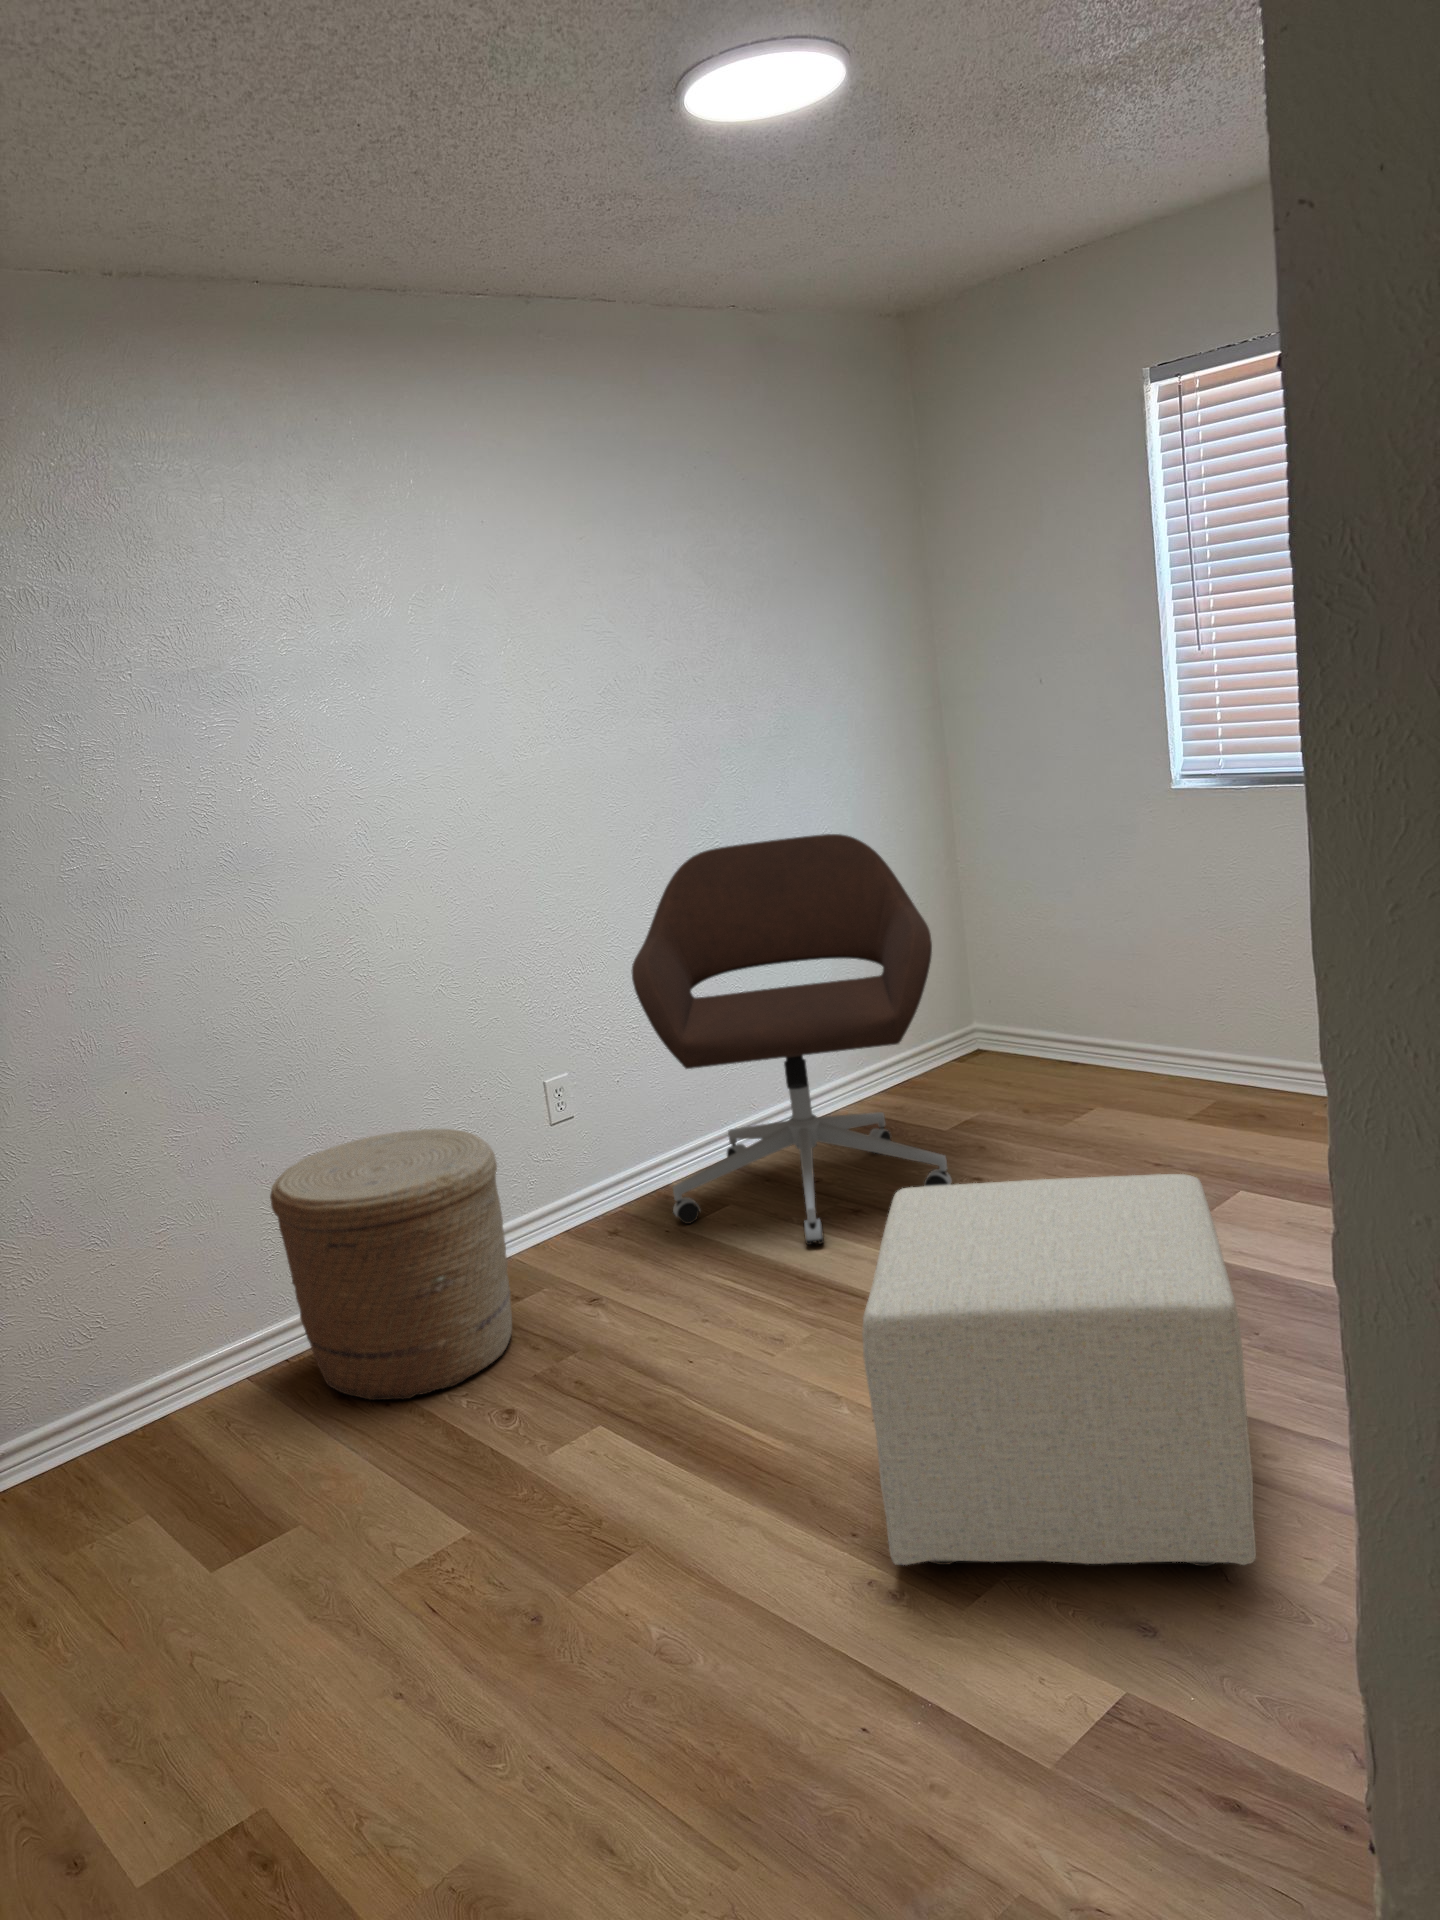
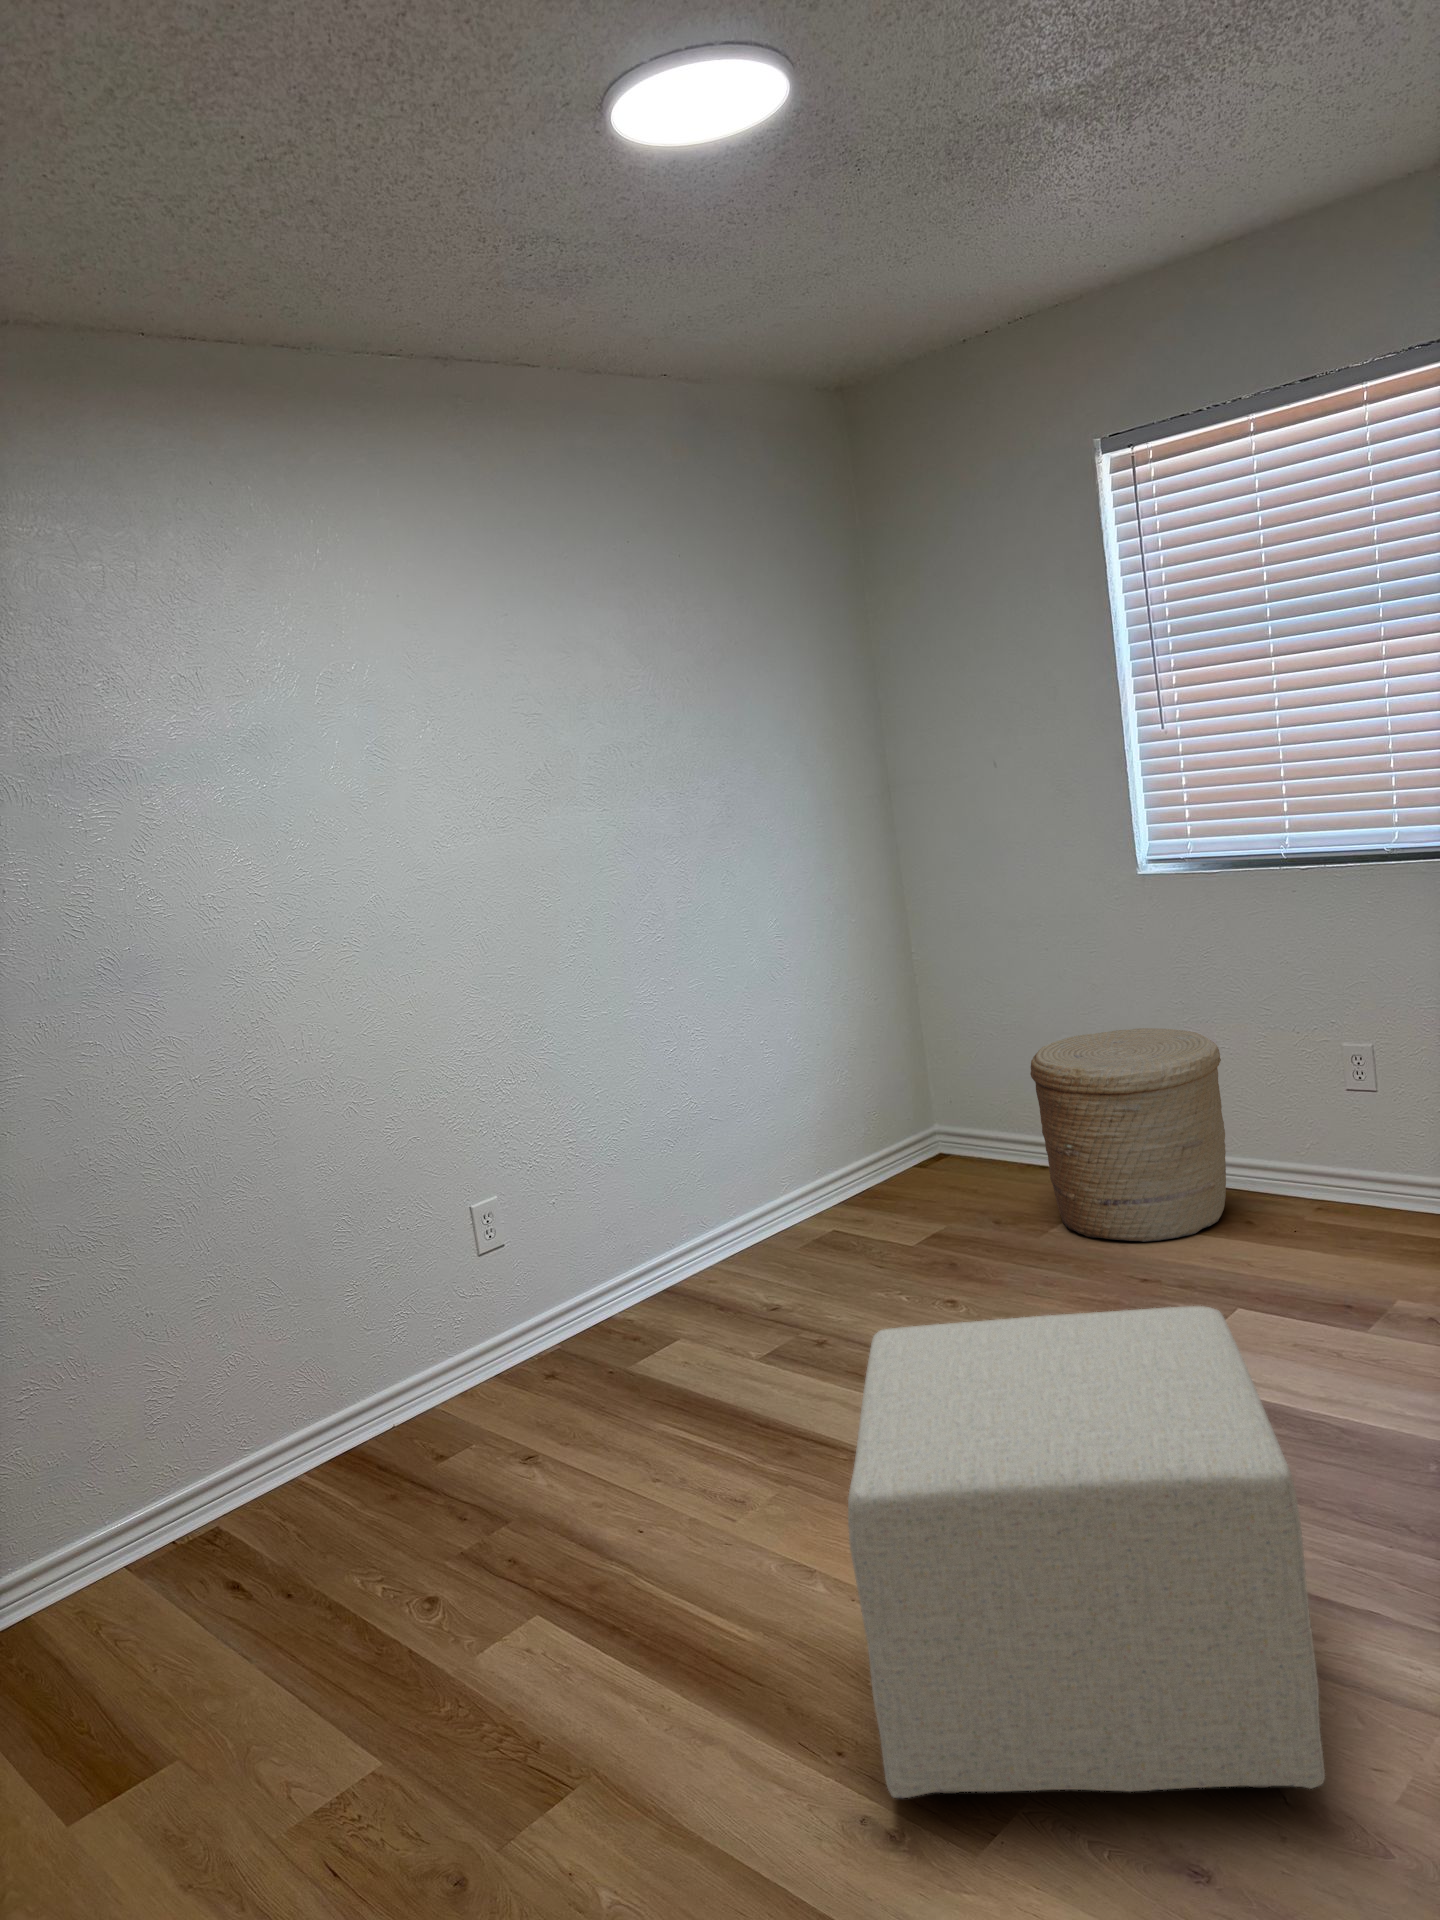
office chair: present [632,834,952,1245] -> none [567,929,923,1384]
woven basket: present [270,1129,512,1400] -> present [1030,1028,1226,1242]

